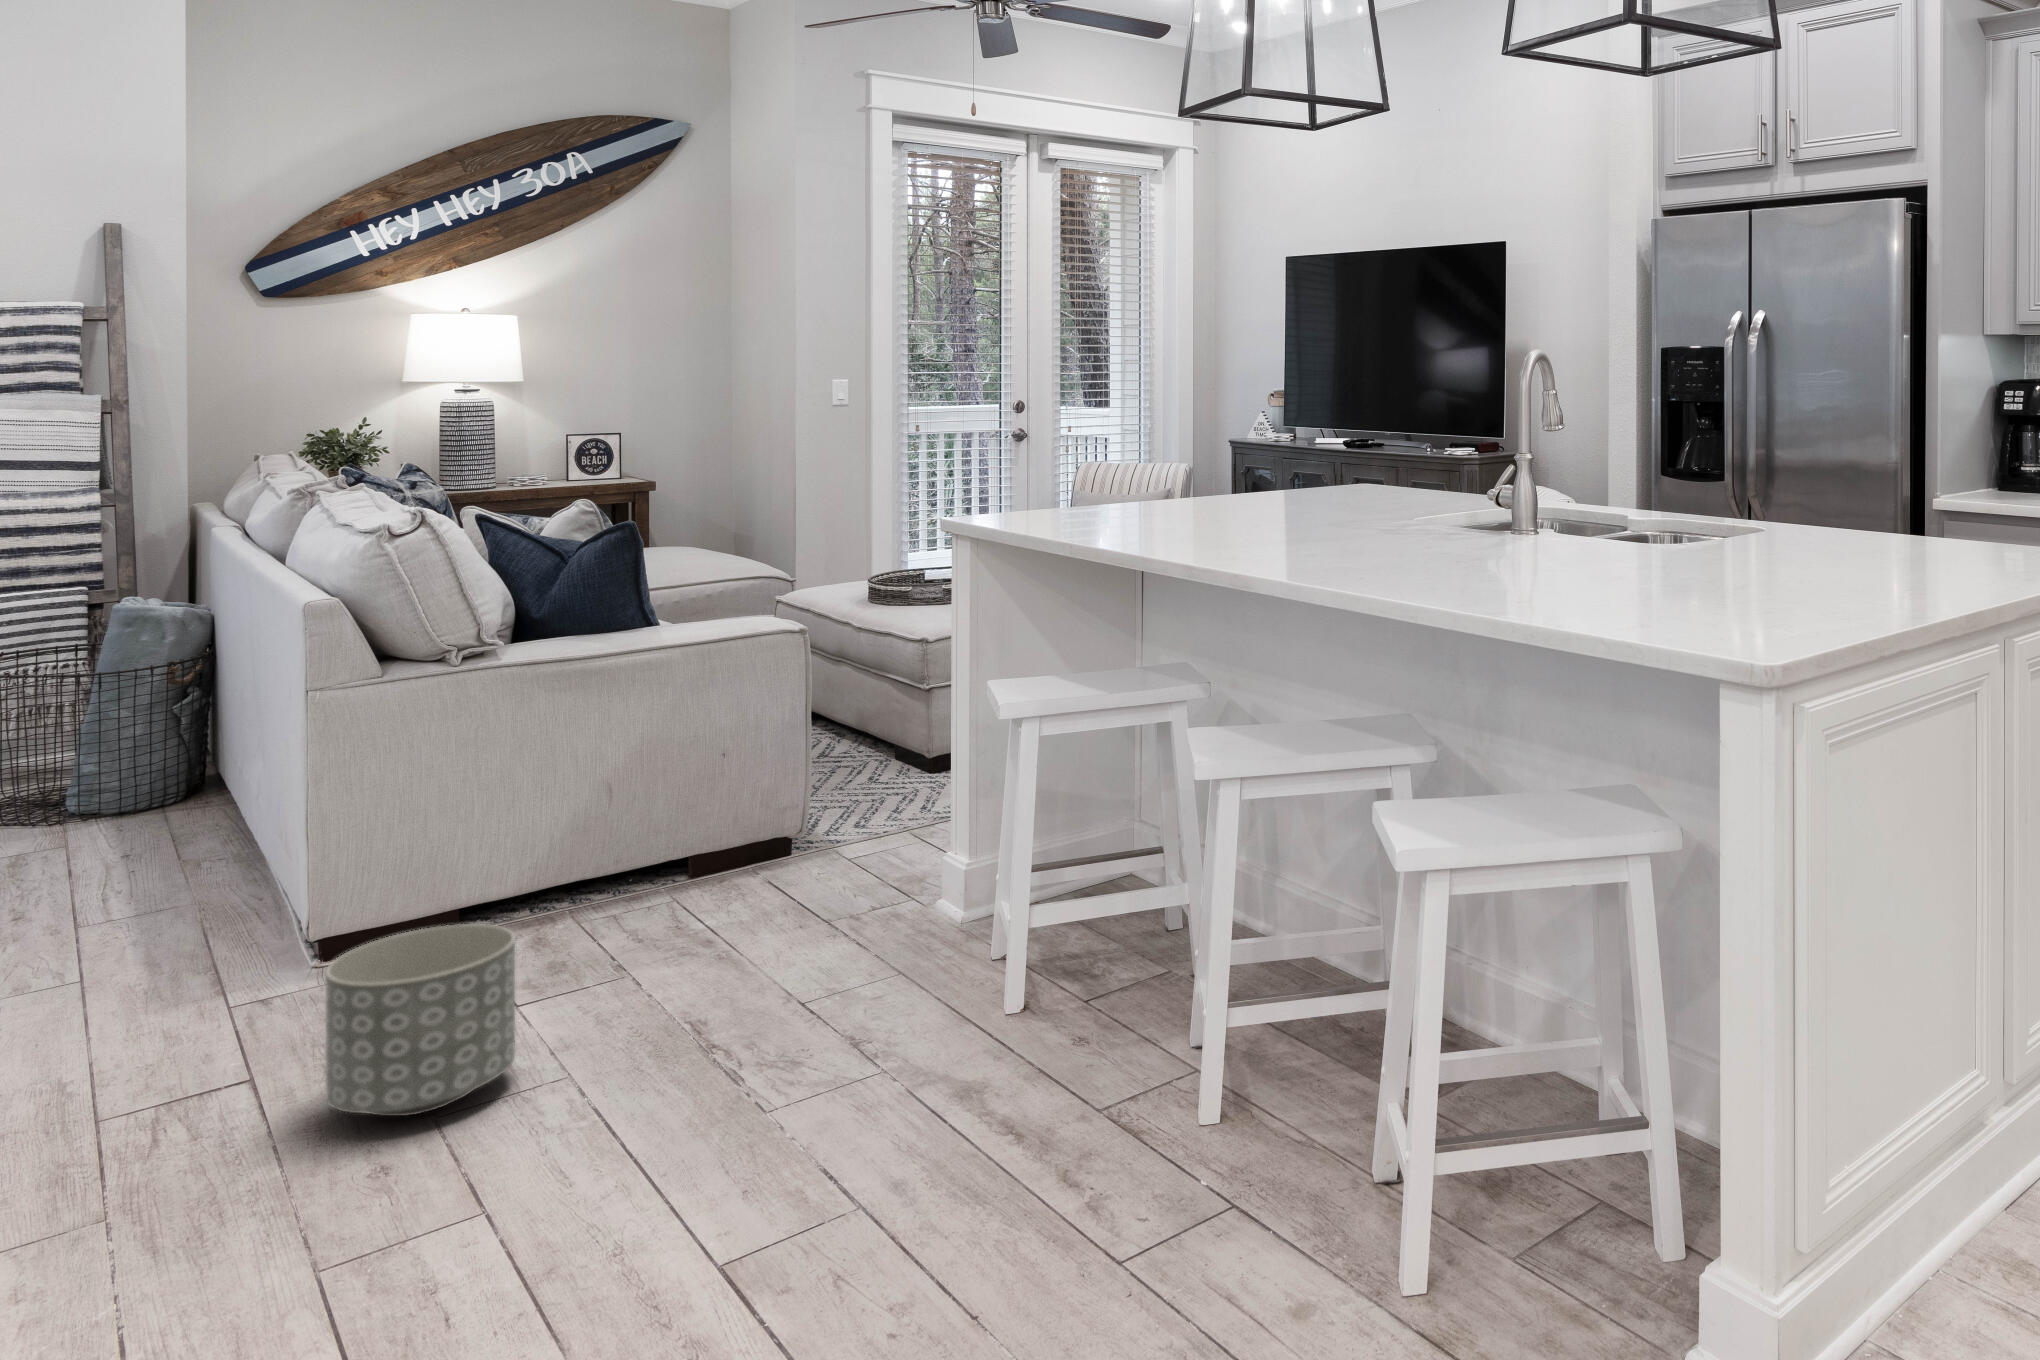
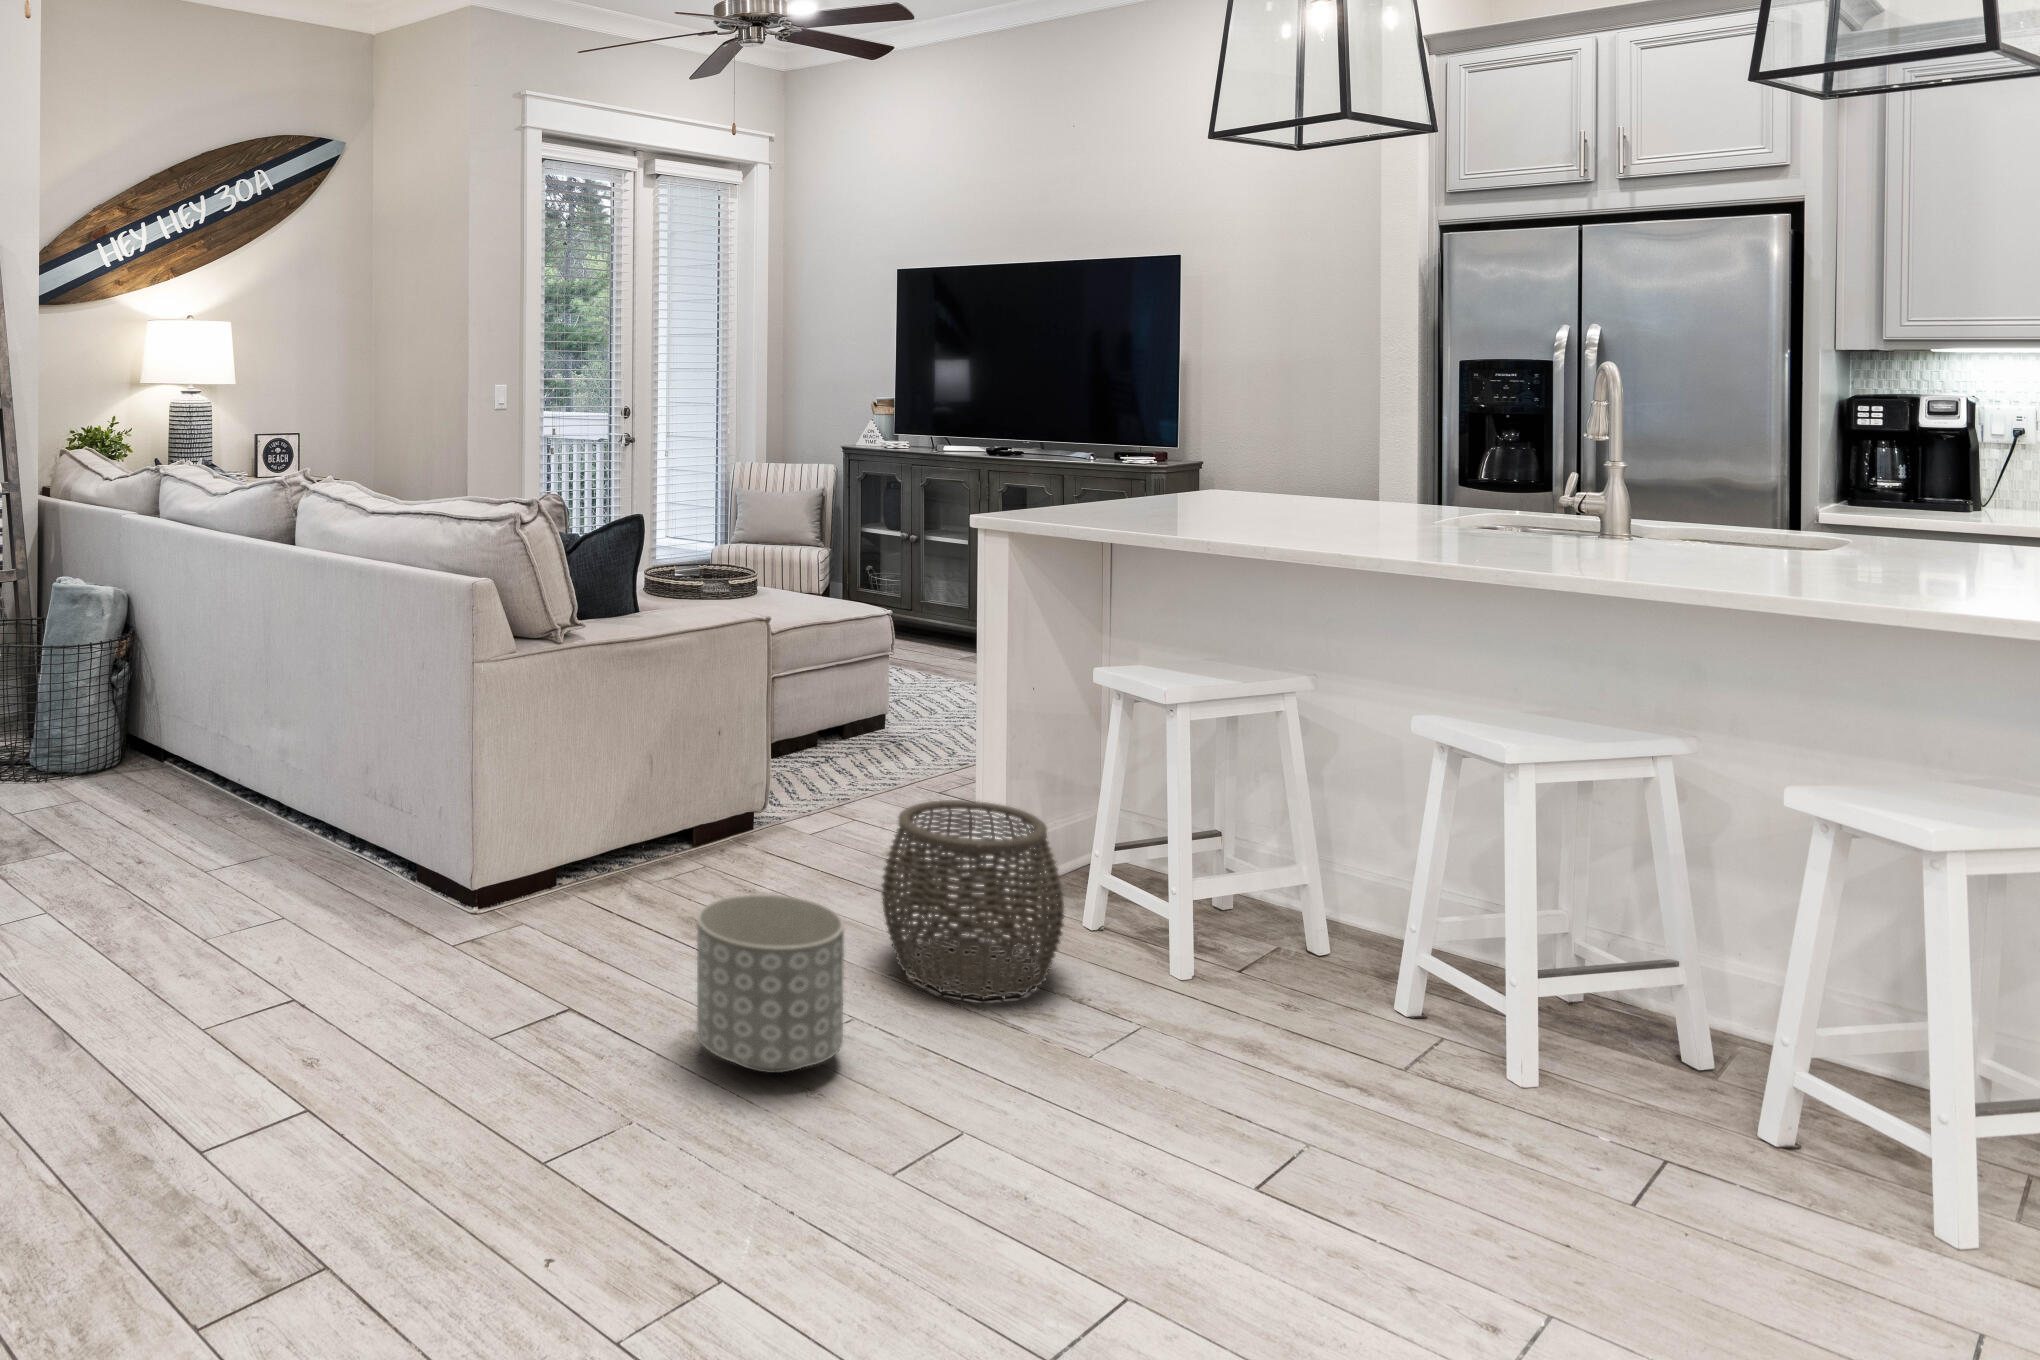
woven basket: none [687,815,893,1026] -> present [882,800,1064,999]

